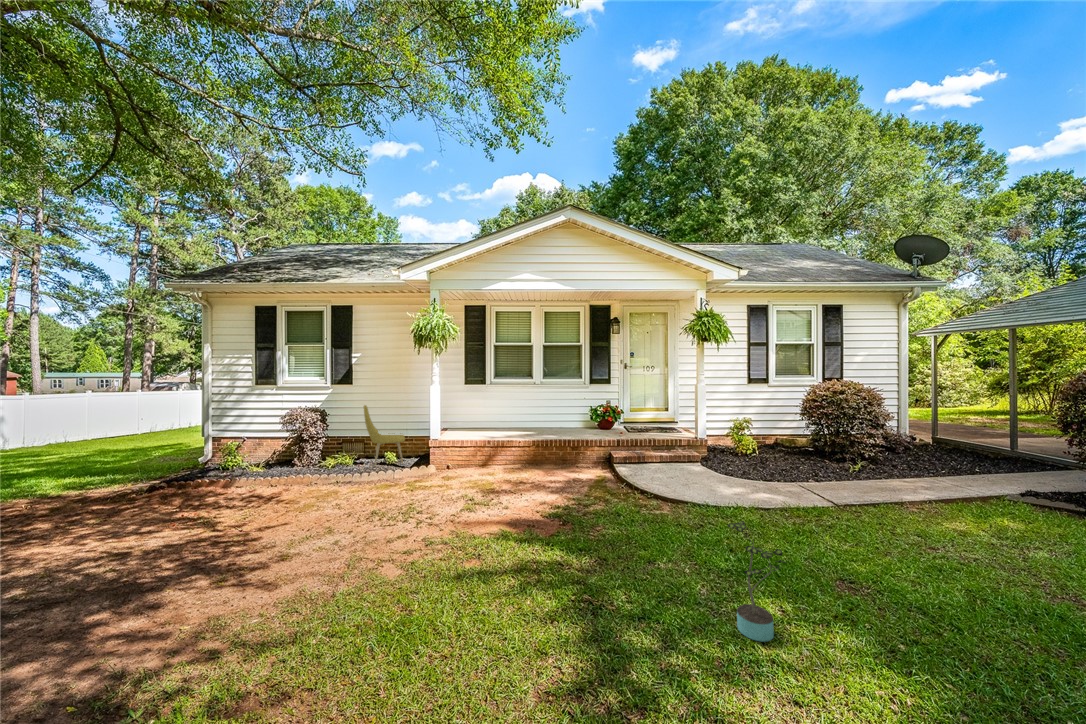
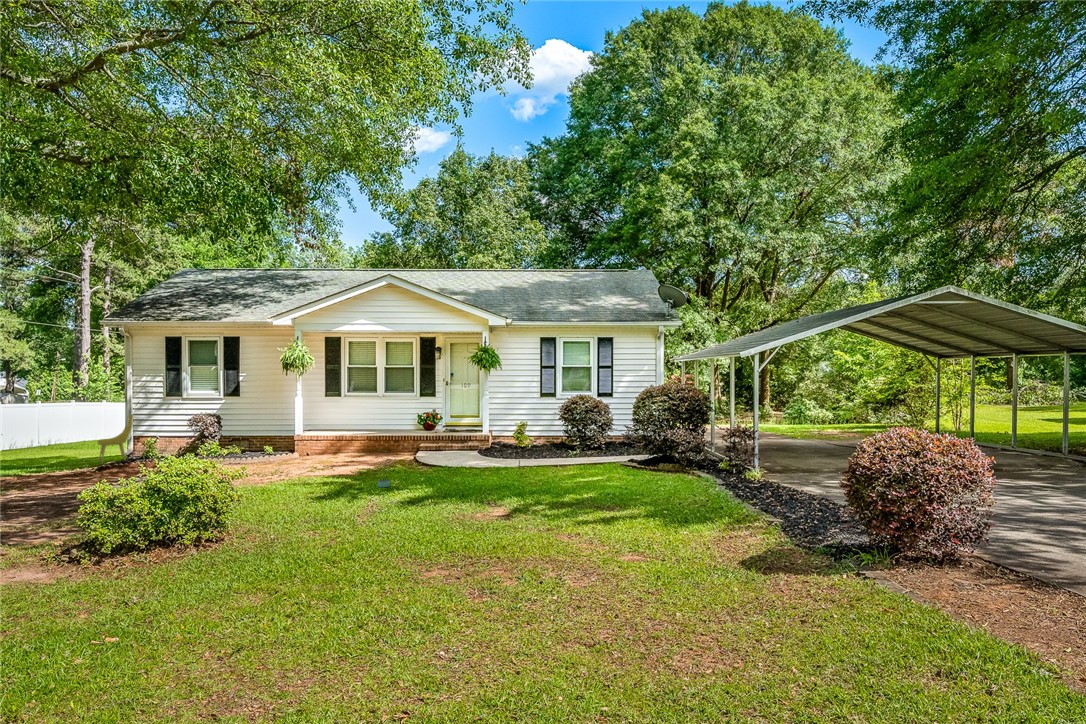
chair: present [364,405,405,467] -> present [97,414,133,462]

